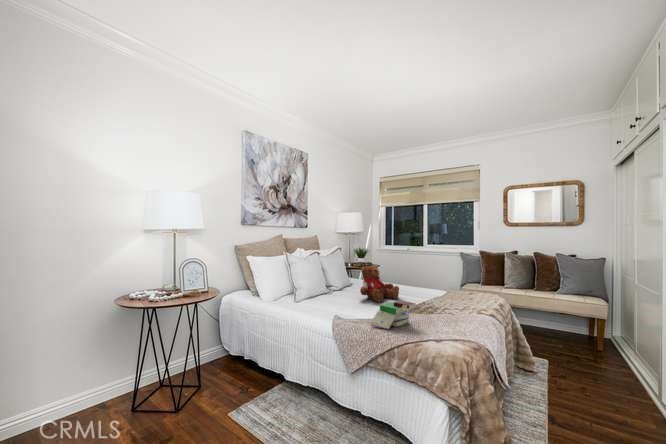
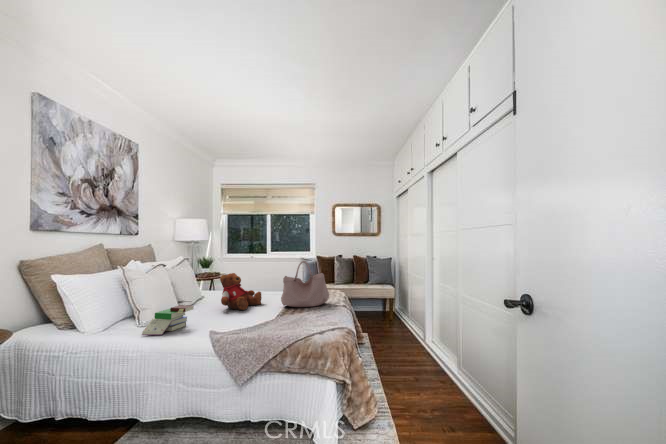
handbag: none [415,260,468,311] -> present [281,261,329,307]
book: present [371,300,416,329] -> present [142,305,194,335]

